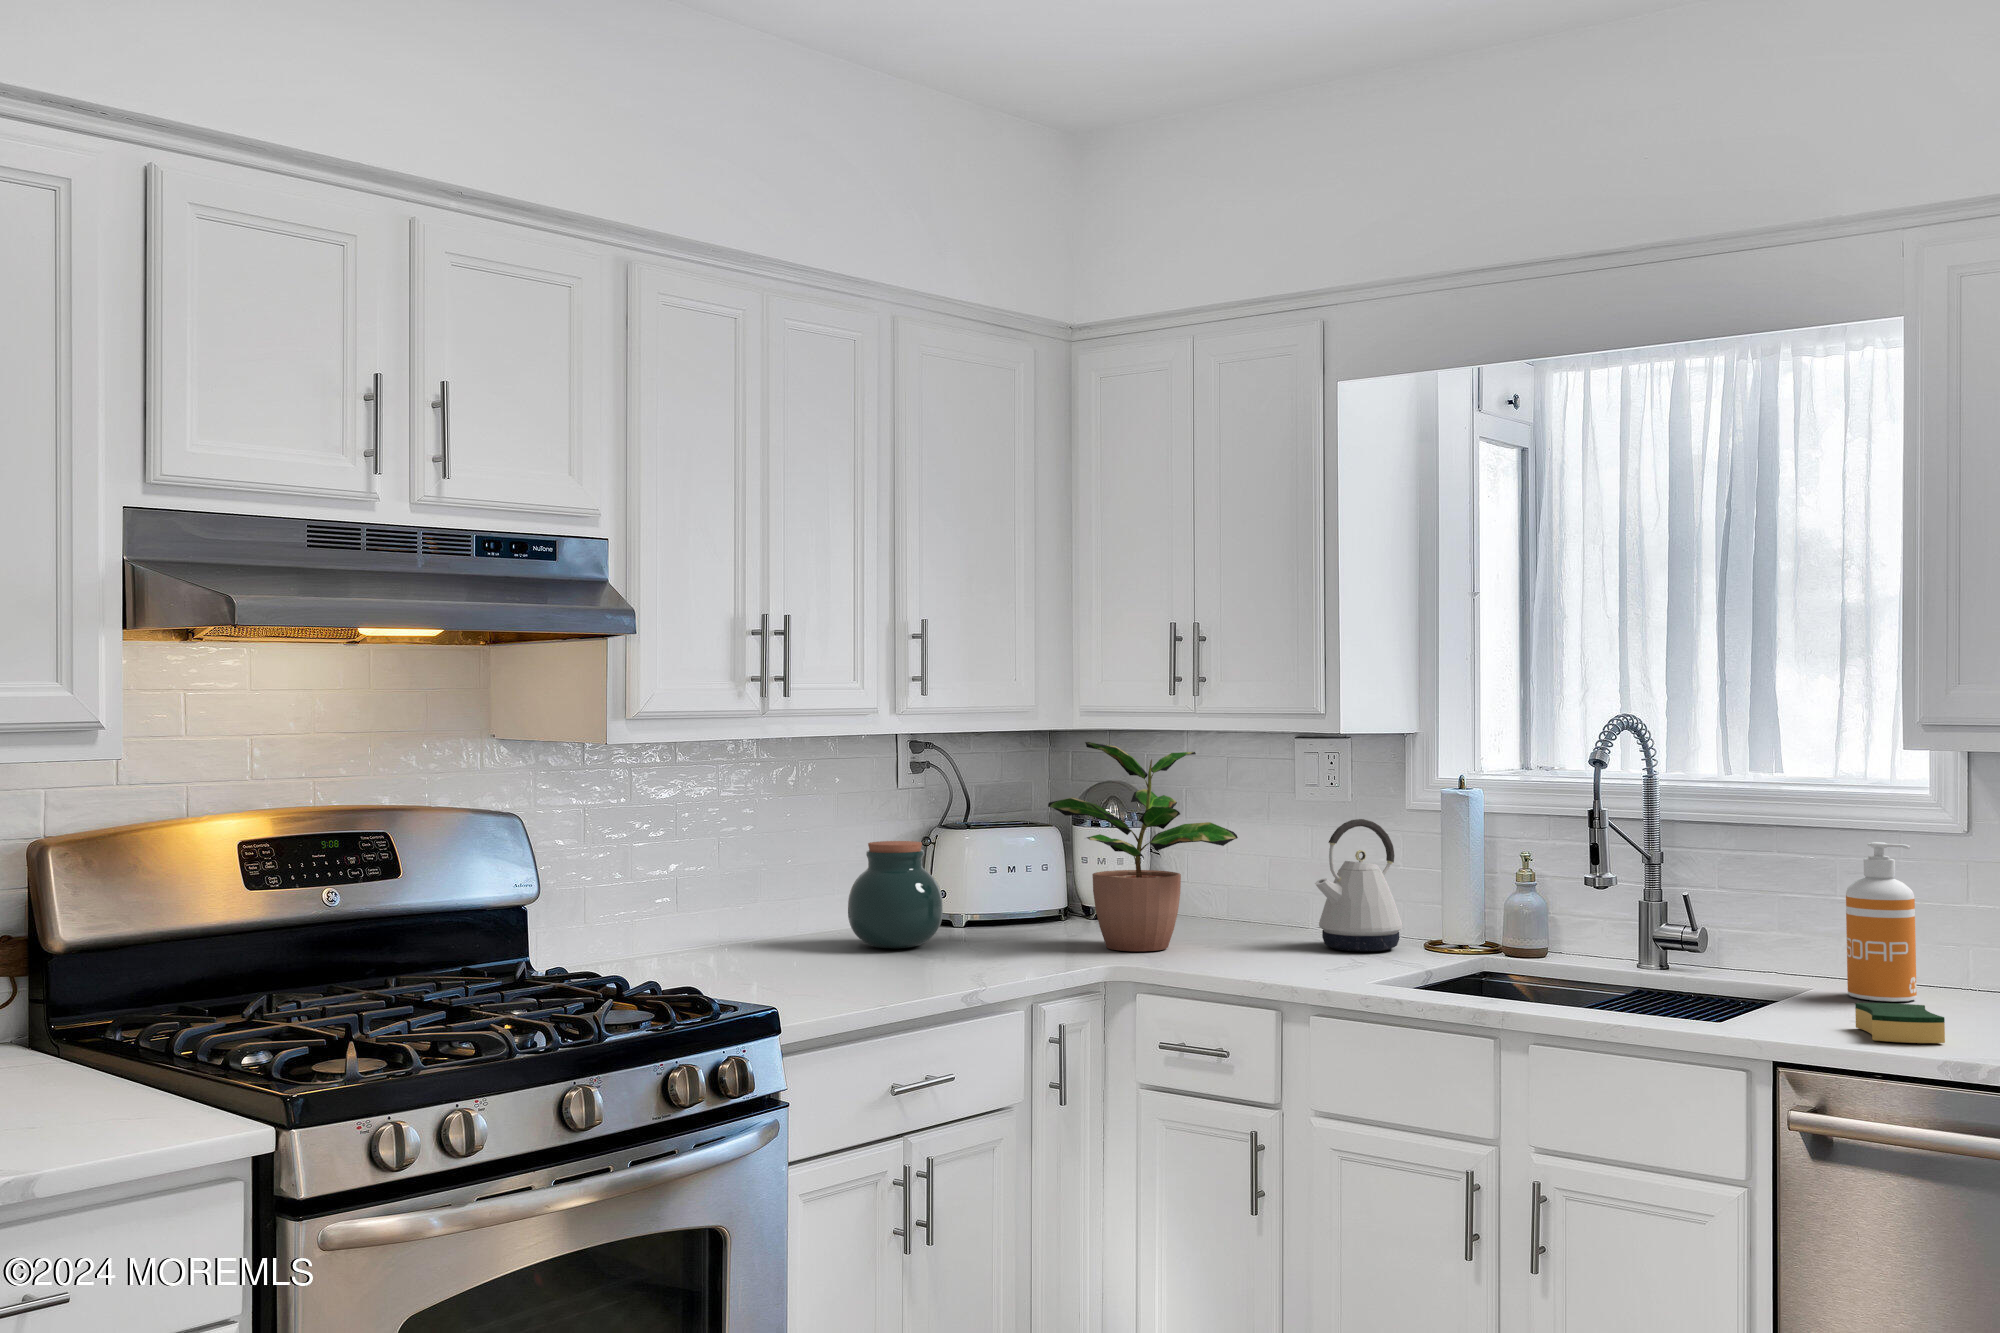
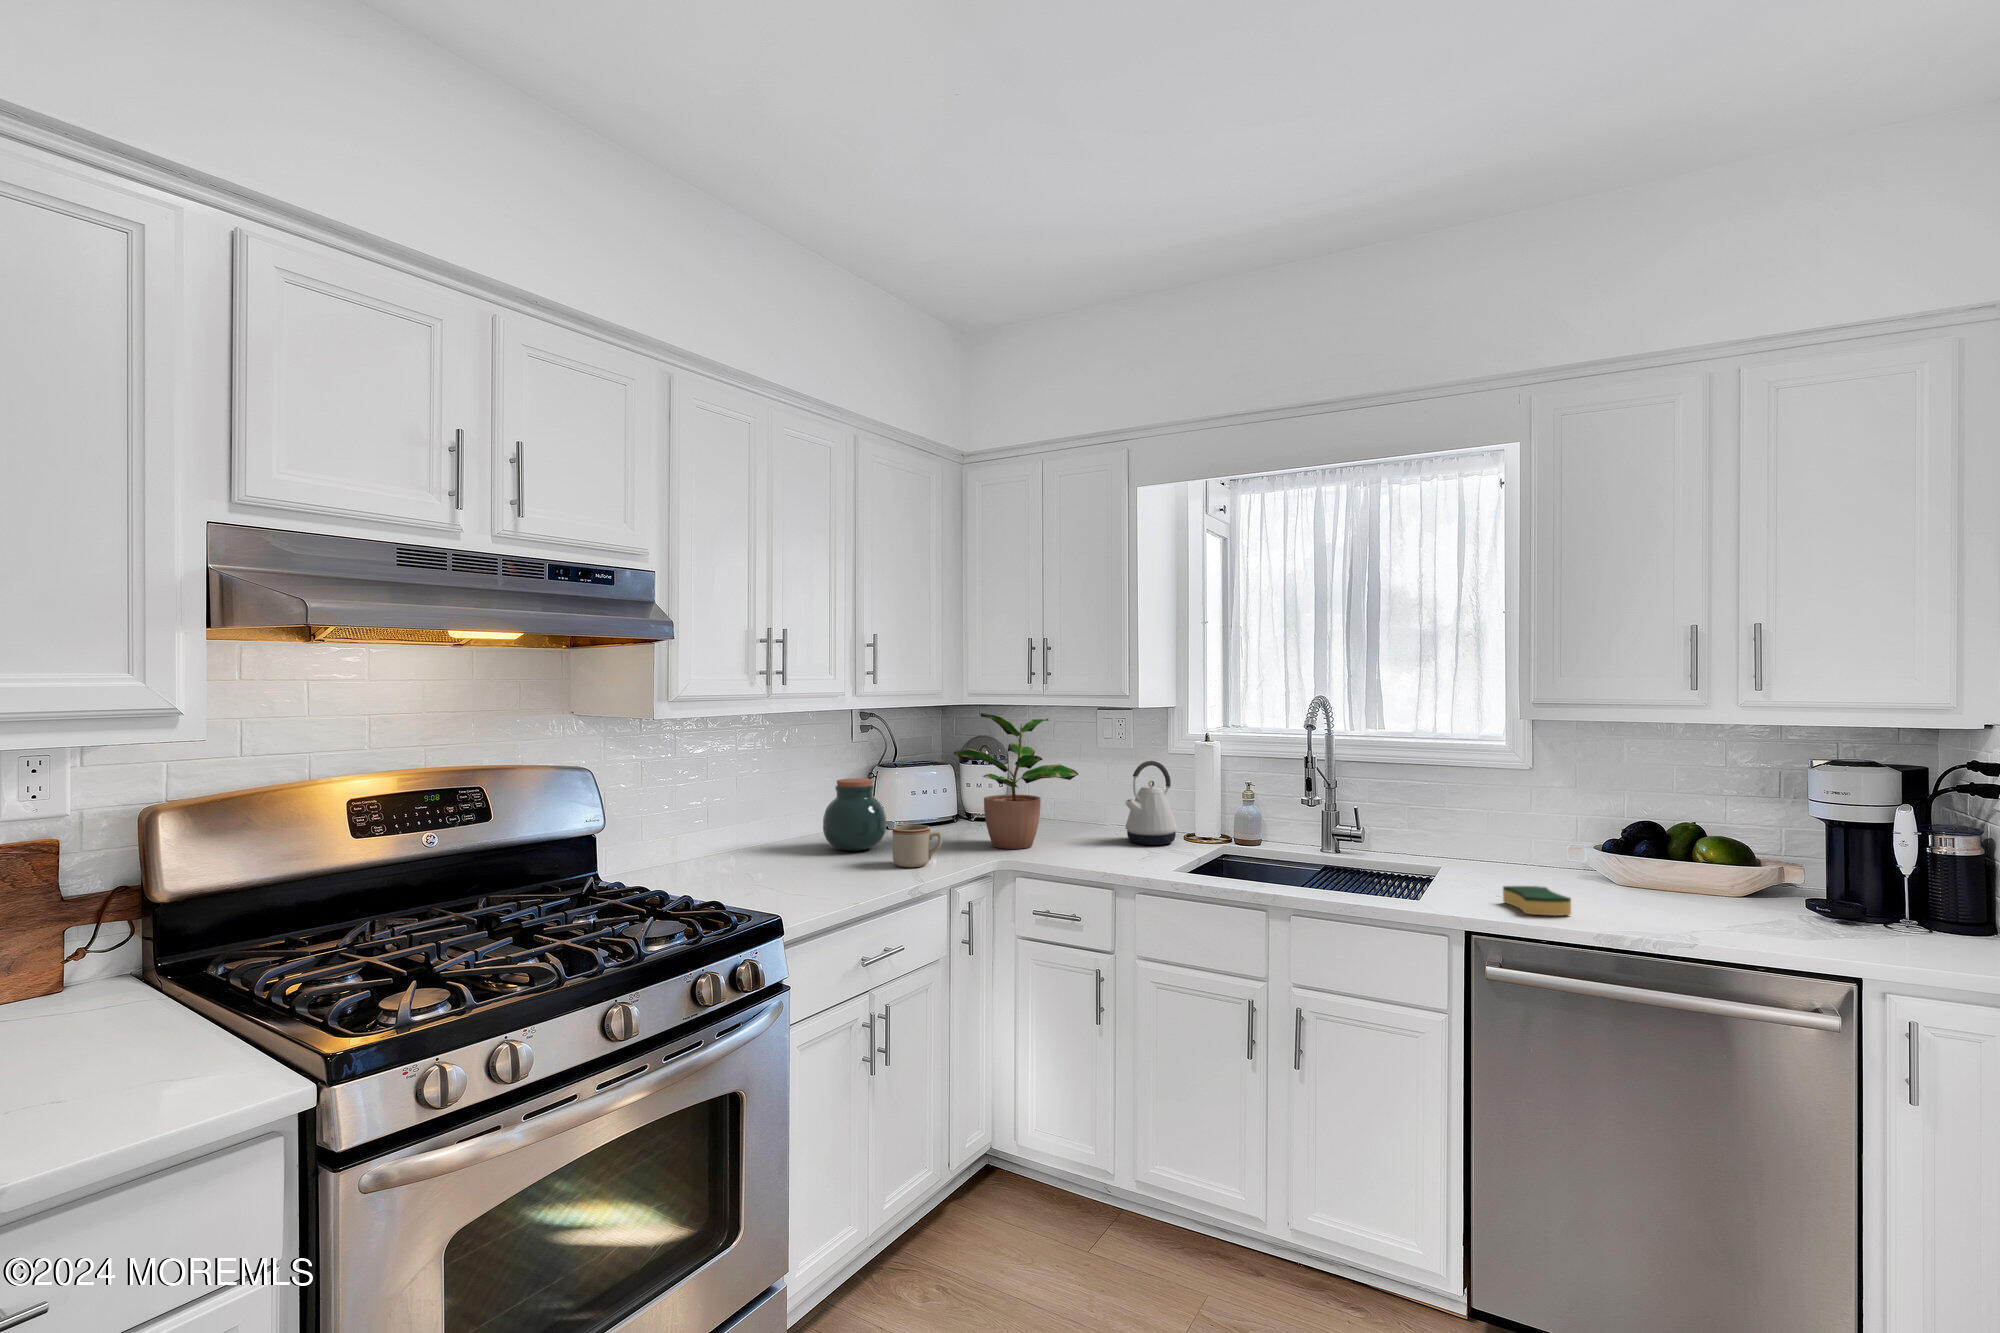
soap dispenser: present [1846,842,1917,1002] -> none [1469,777,1515,879]
mug: none [946,908,1020,969] -> present [893,825,942,867]

